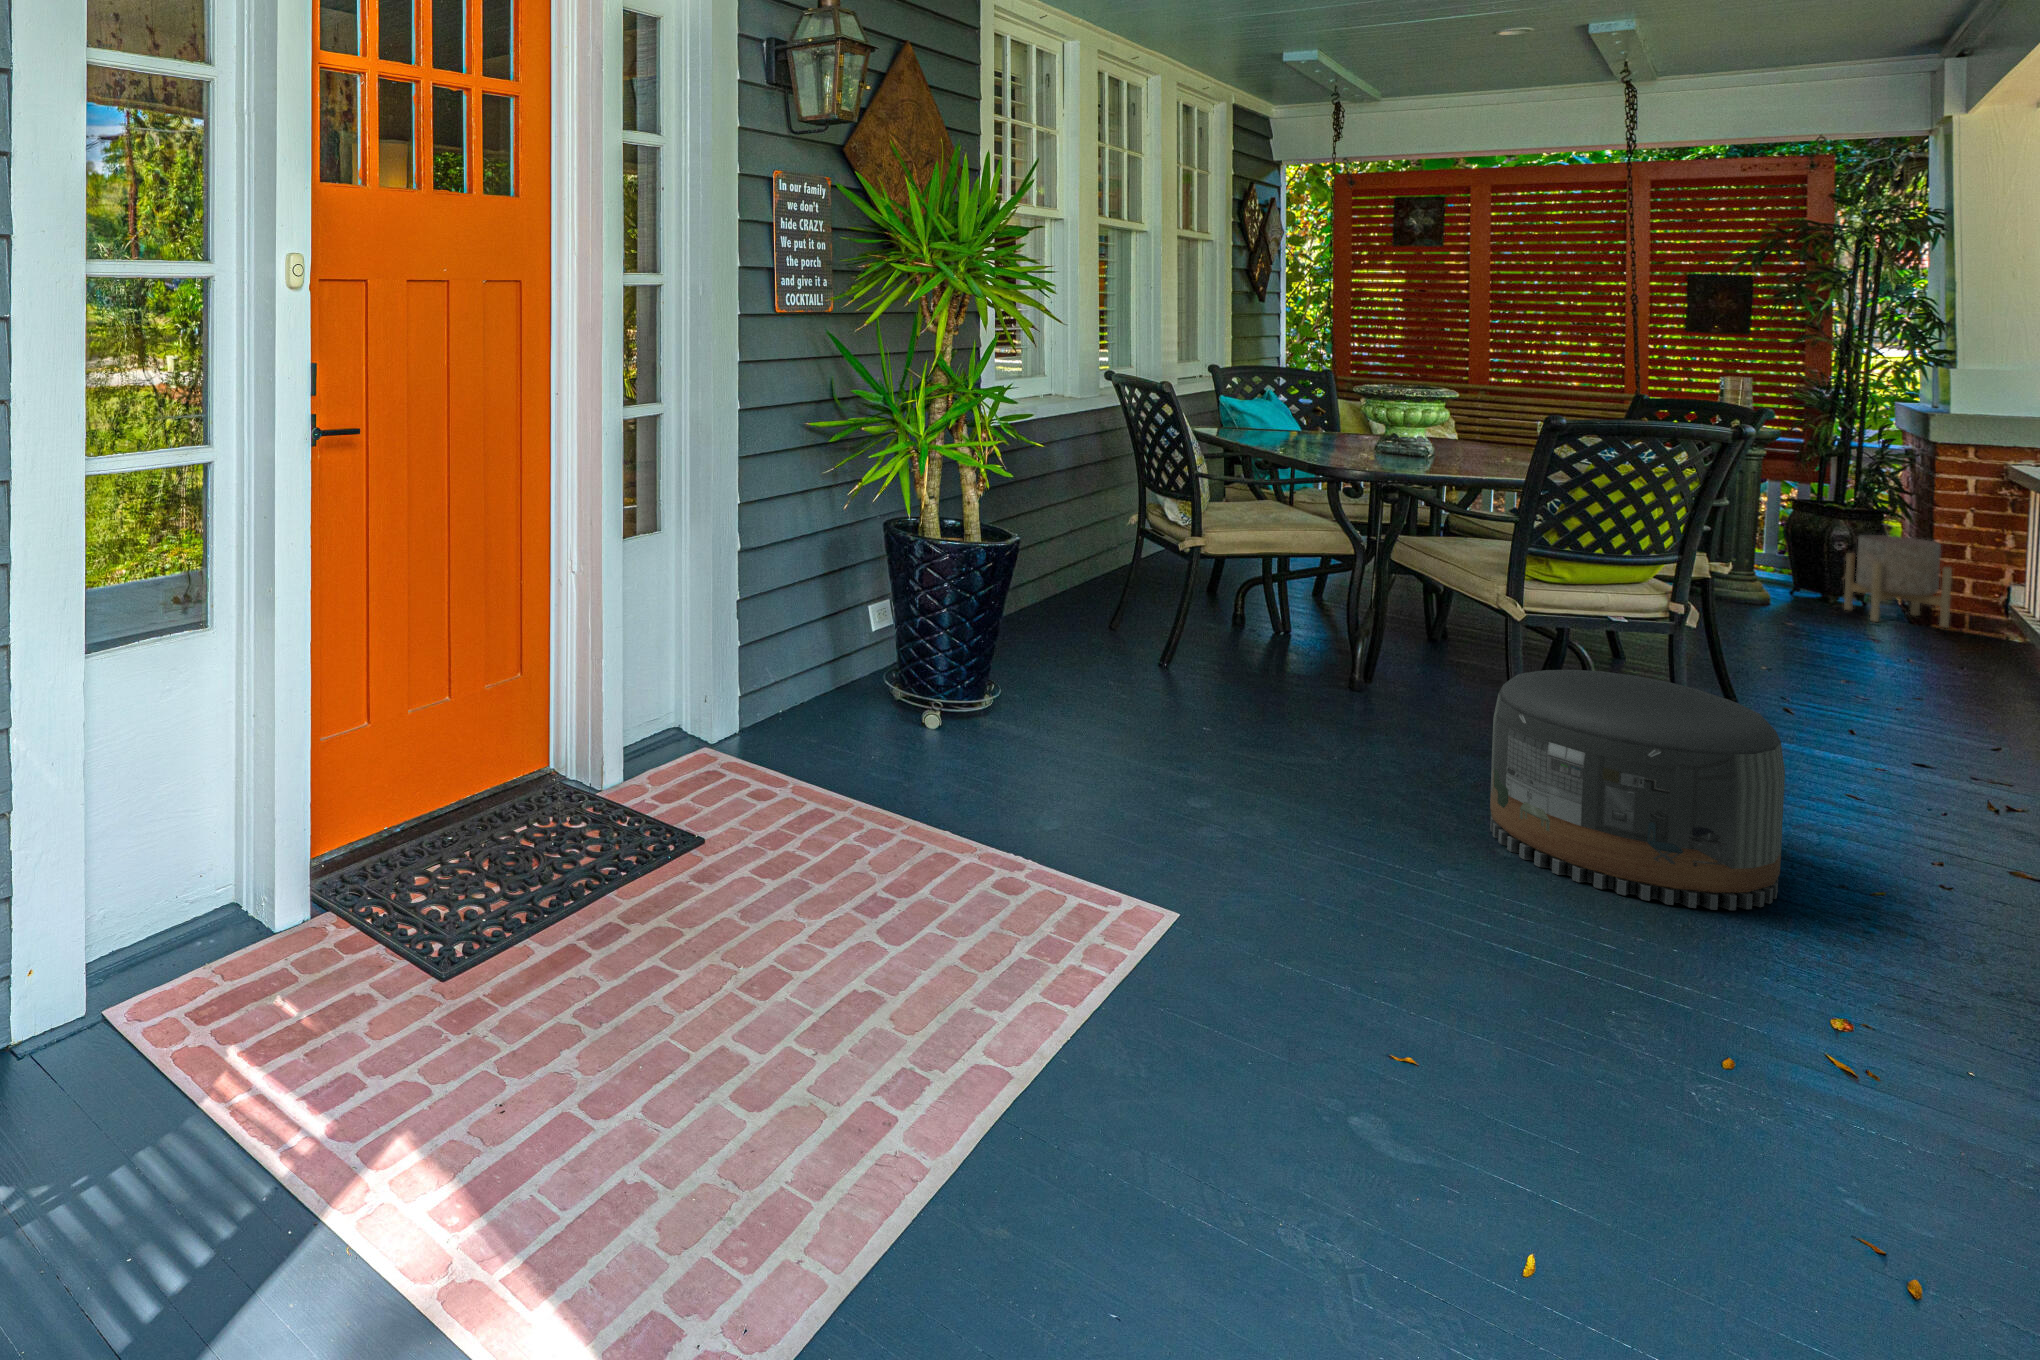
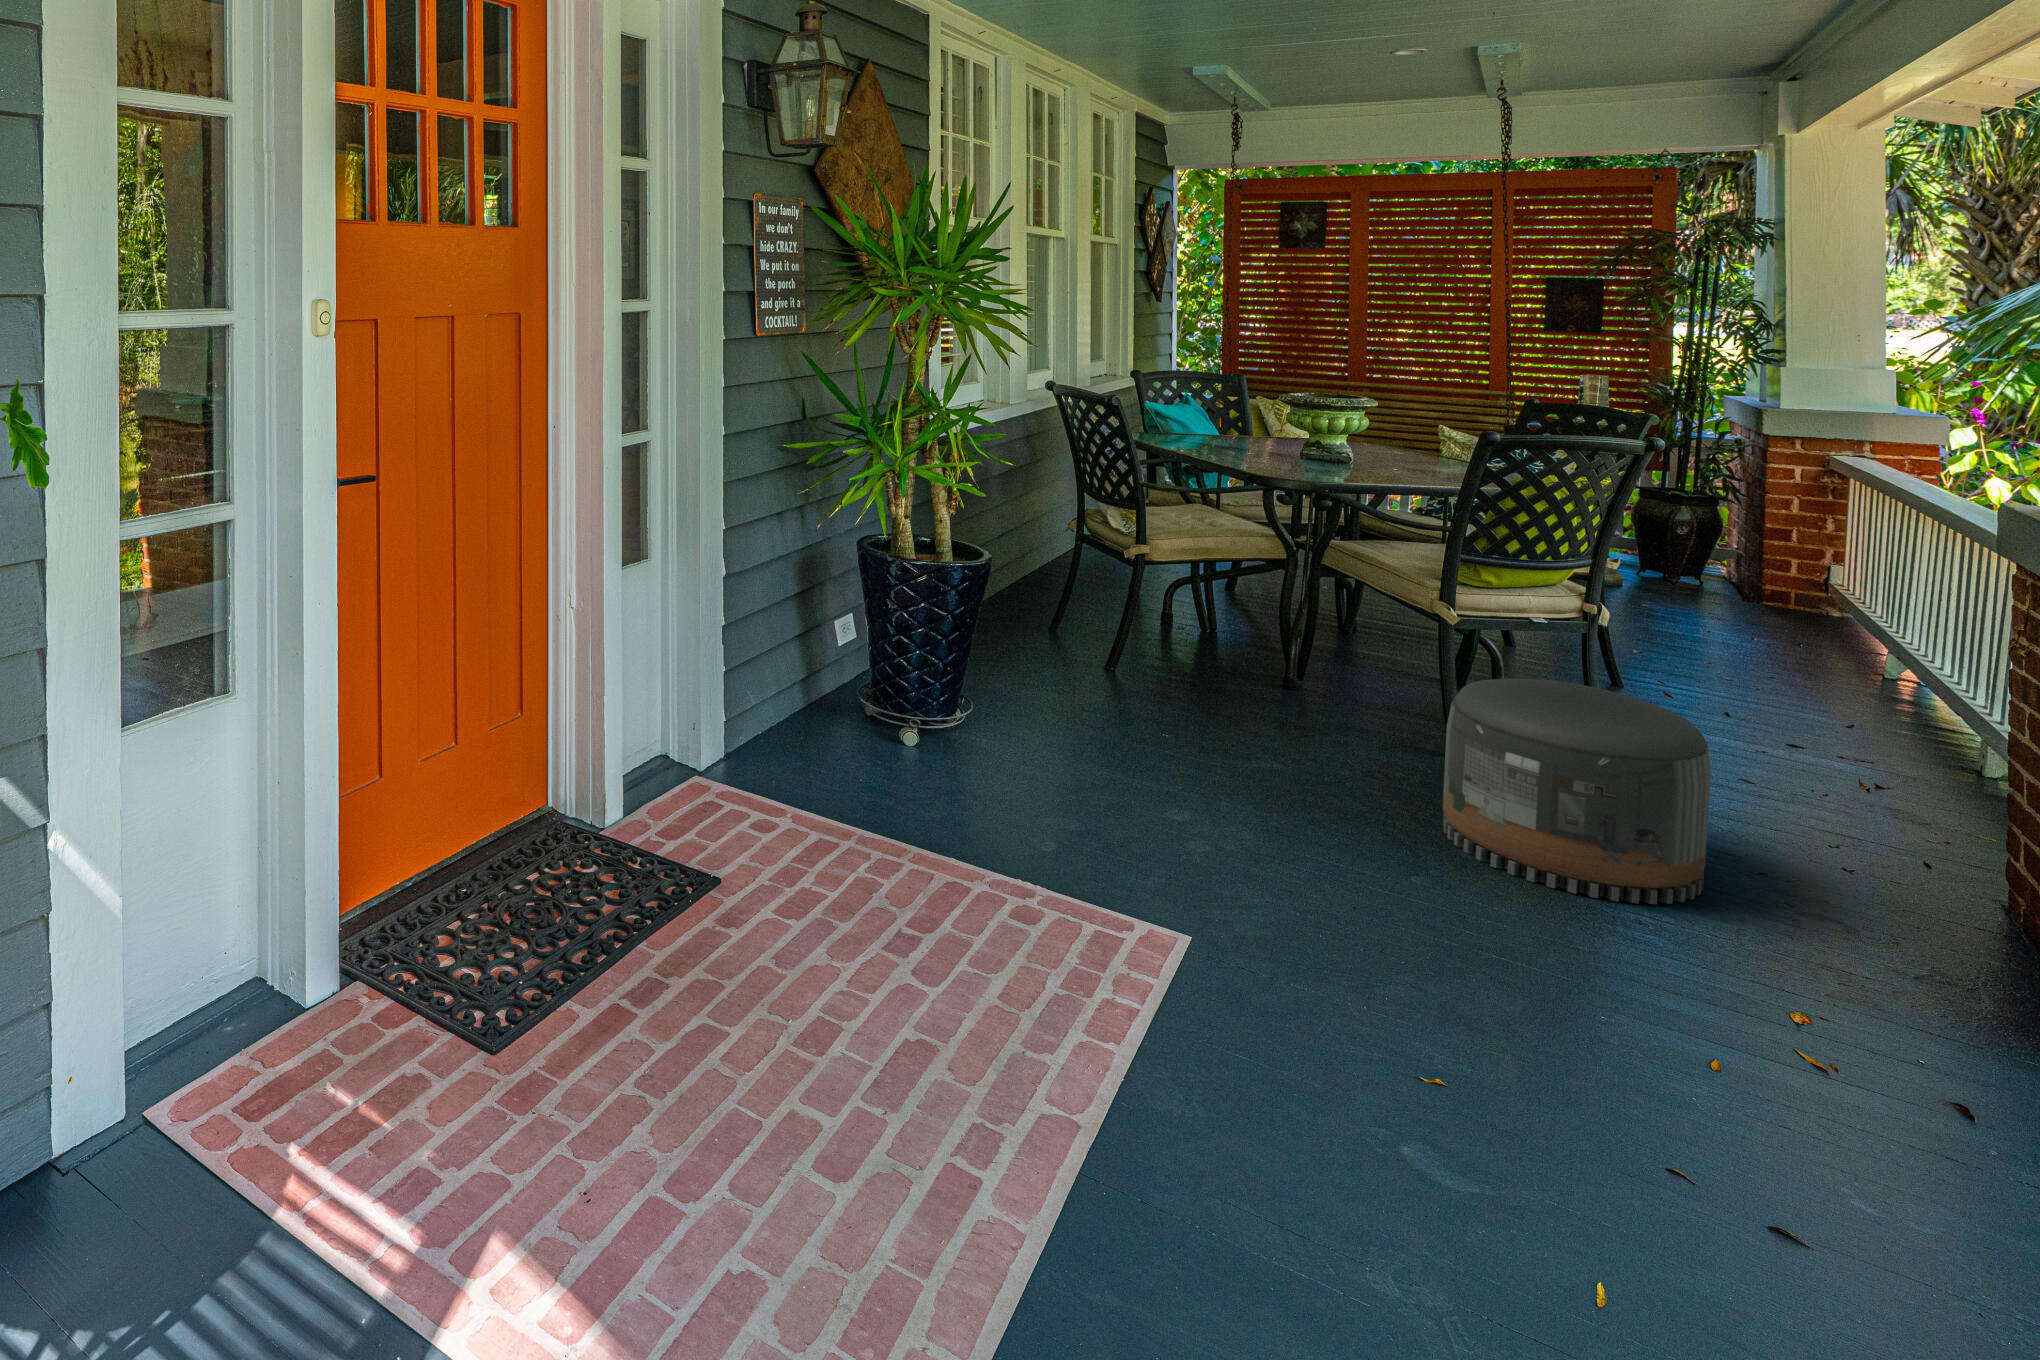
planter: present [1844,535,1952,627] -> none [1689,524,1783,608]

